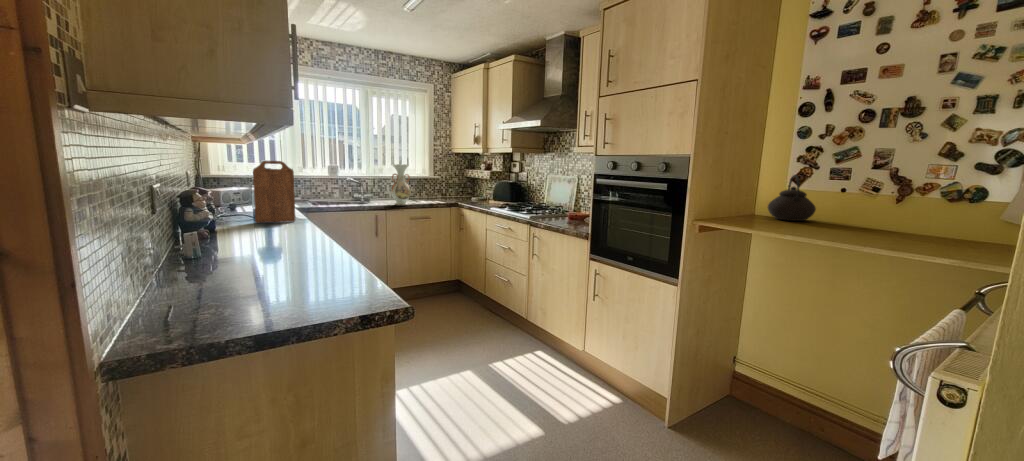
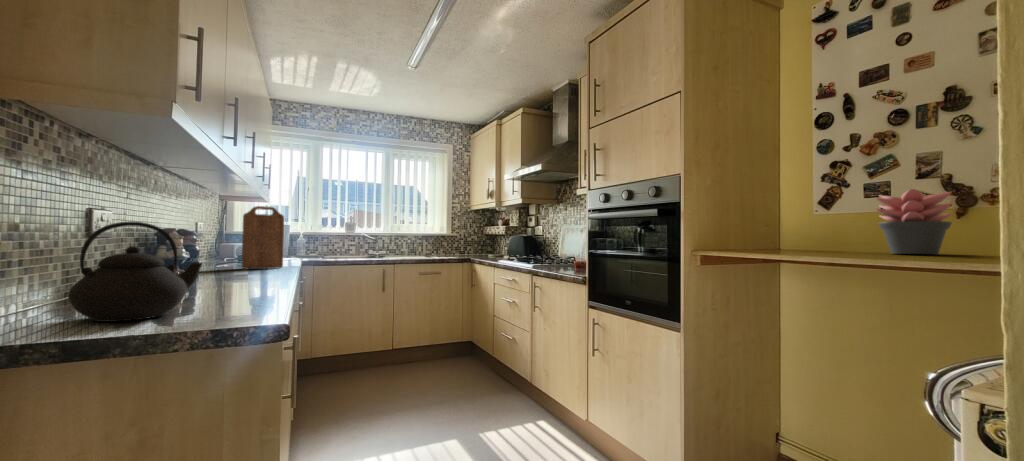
vase: present [391,164,411,205] -> none [401,218,421,260]
teapot: present [768,175,816,221] -> present [68,221,202,322]
succulent plant: none [842,183,900,235] -> present [876,189,952,254]

